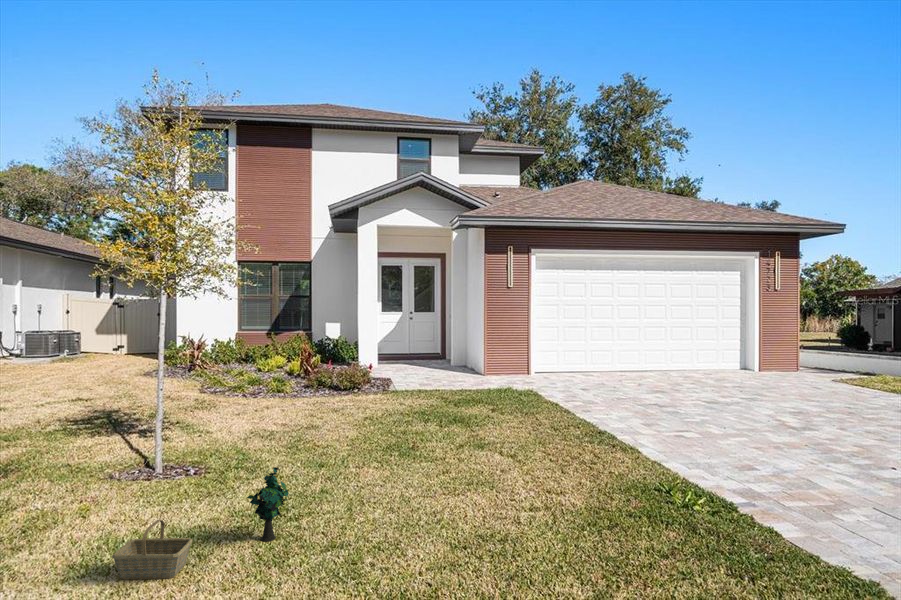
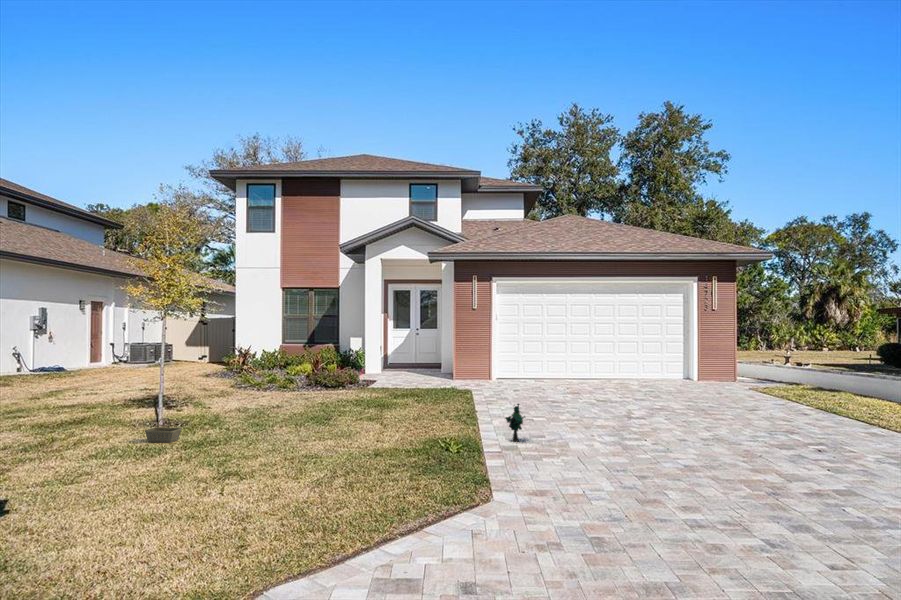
decorative plant: present [247,467,289,542] -> present [505,404,525,442]

